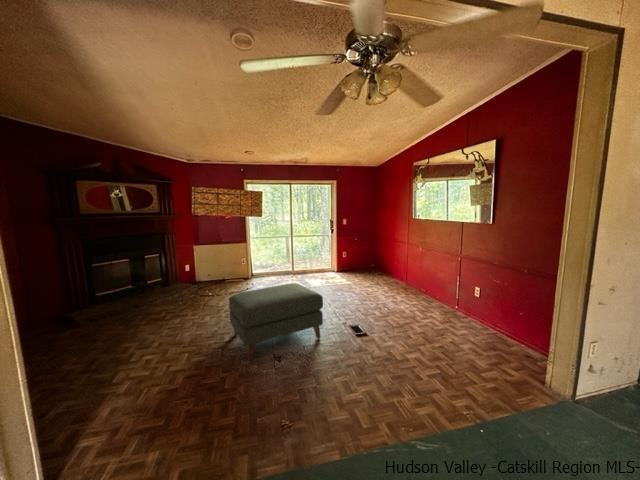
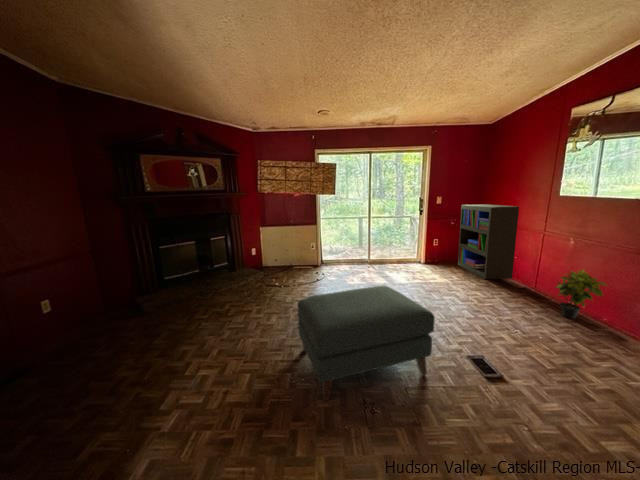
bookshelf: none [361,225,395,280] -> present [458,204,519,279]
potted plant: none [410,266,435,299] -> present [555,270,607,318]

